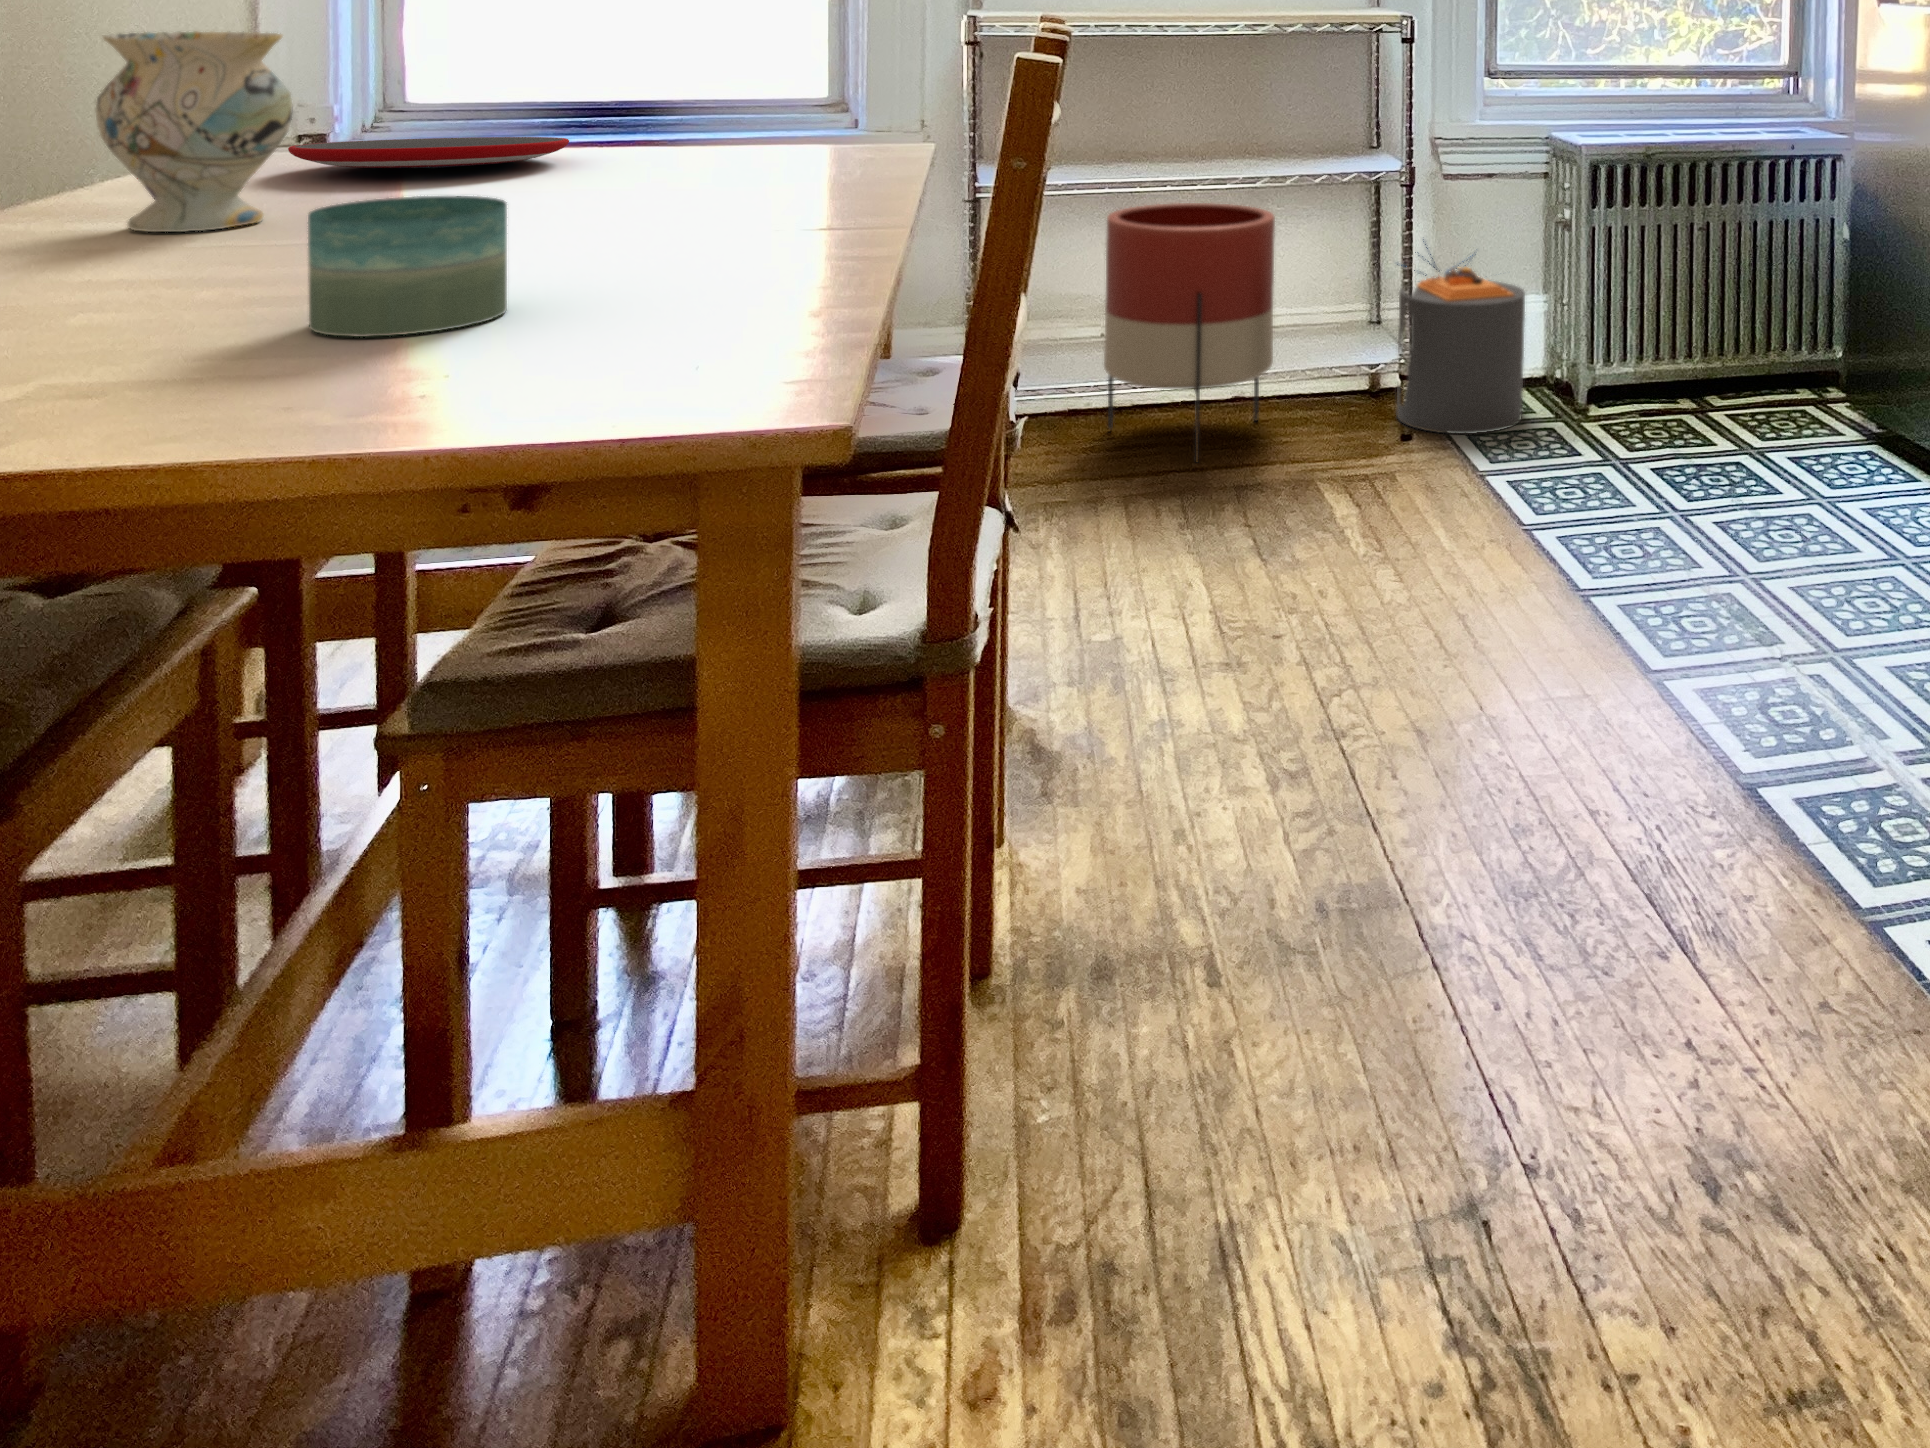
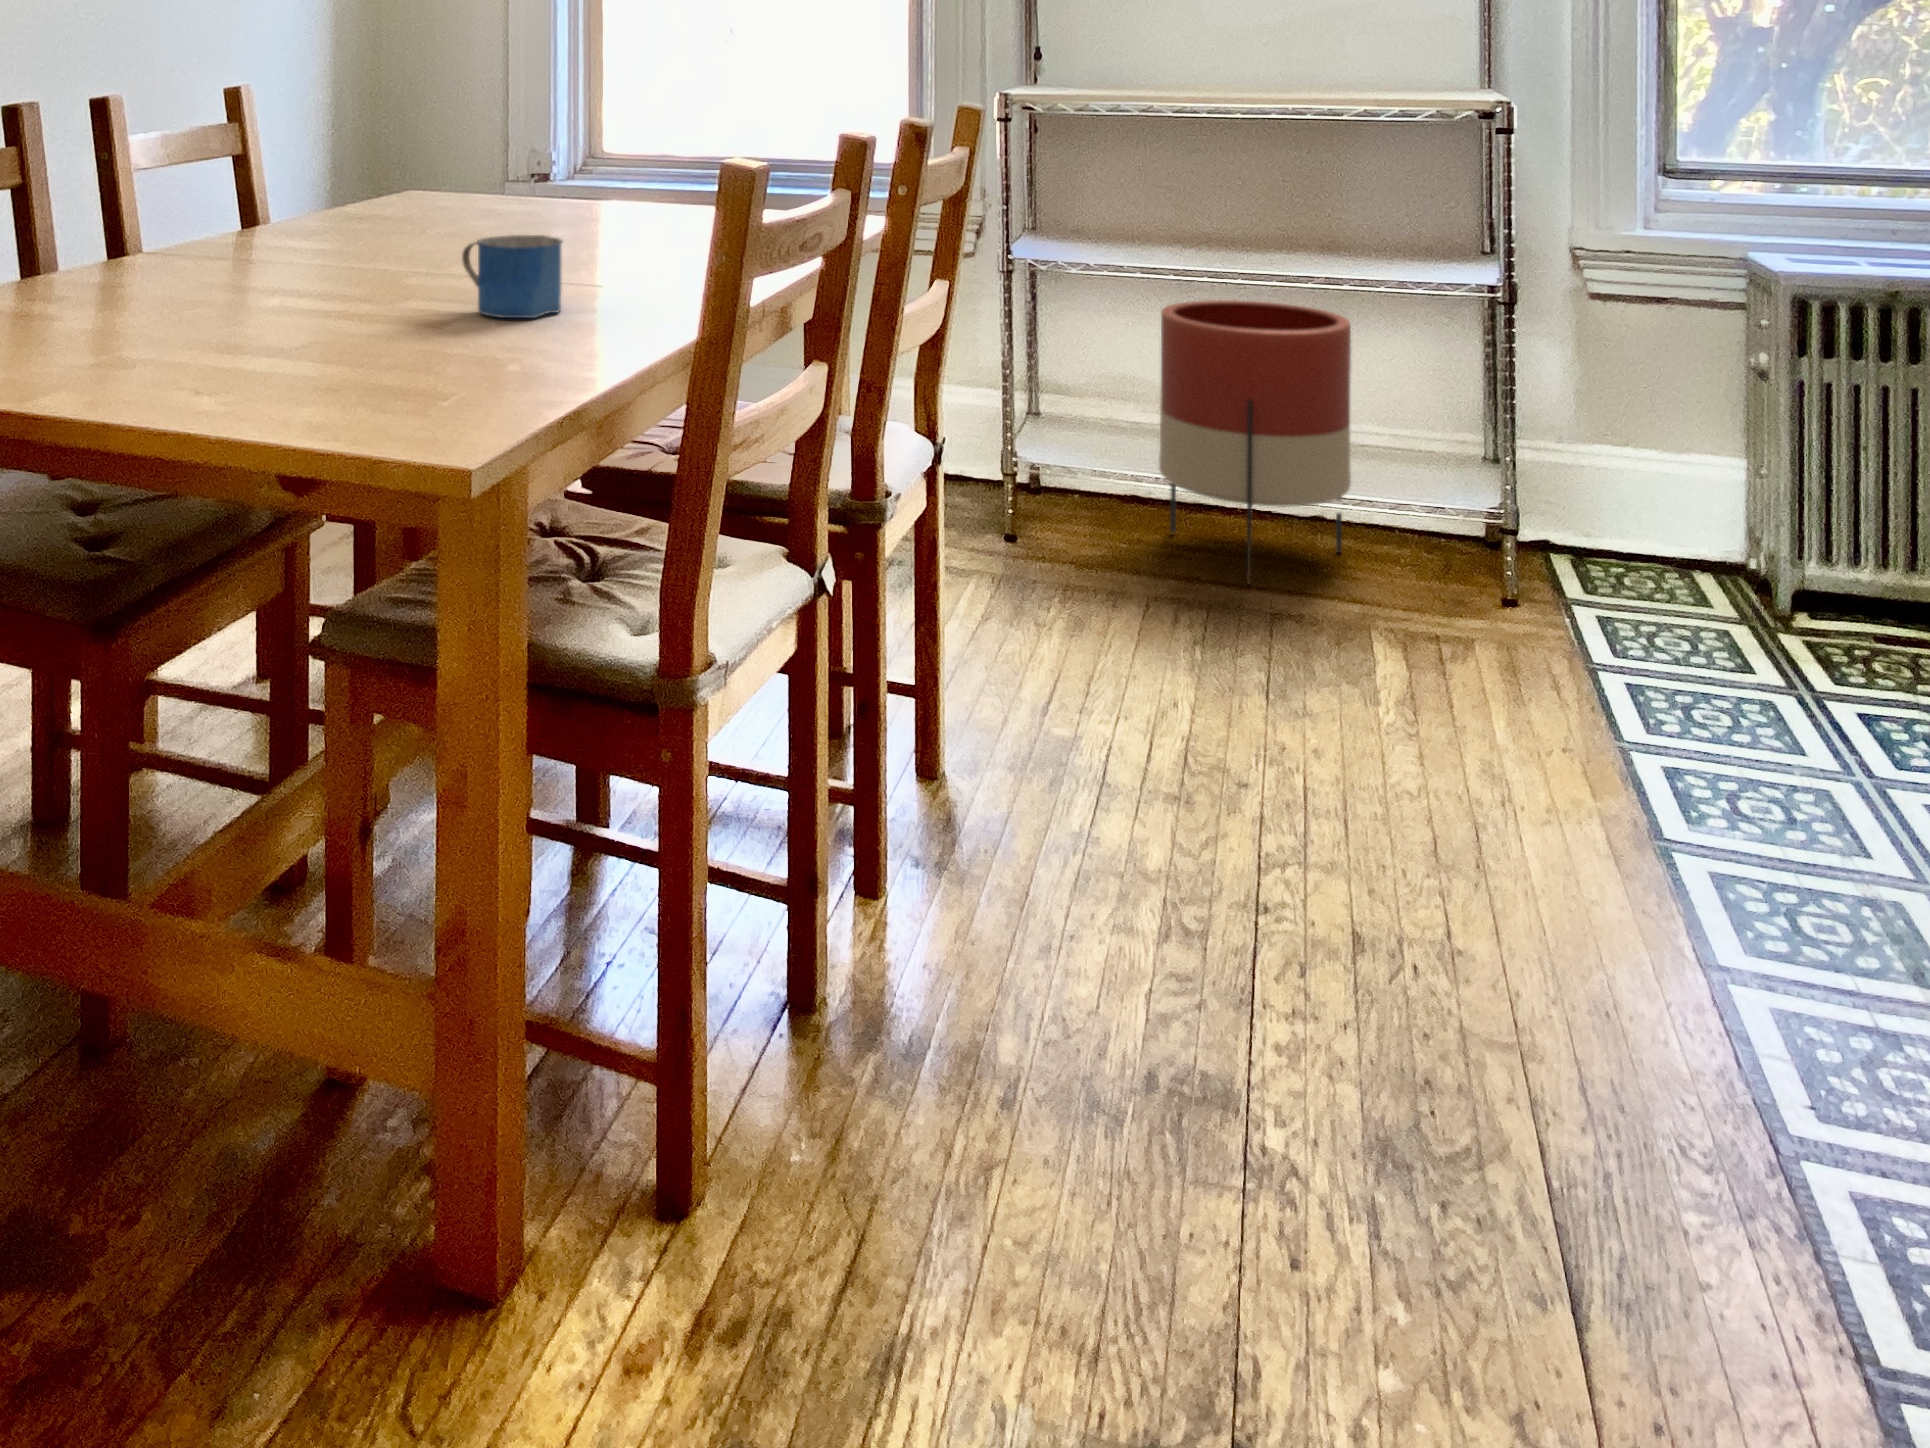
vase: present [96,32,292,232] -> none [266,117,379,263]
plate: present [288,137,569,168] -> none [416,199,601,222]
mug: none [533,164,687,267] -> present [462,235,562,318]
candle: present [308,196,507,337] -> none [273,251,397,354]
trash can: present [1397,239,1525,434] -> none [1502,361,1695,619]

